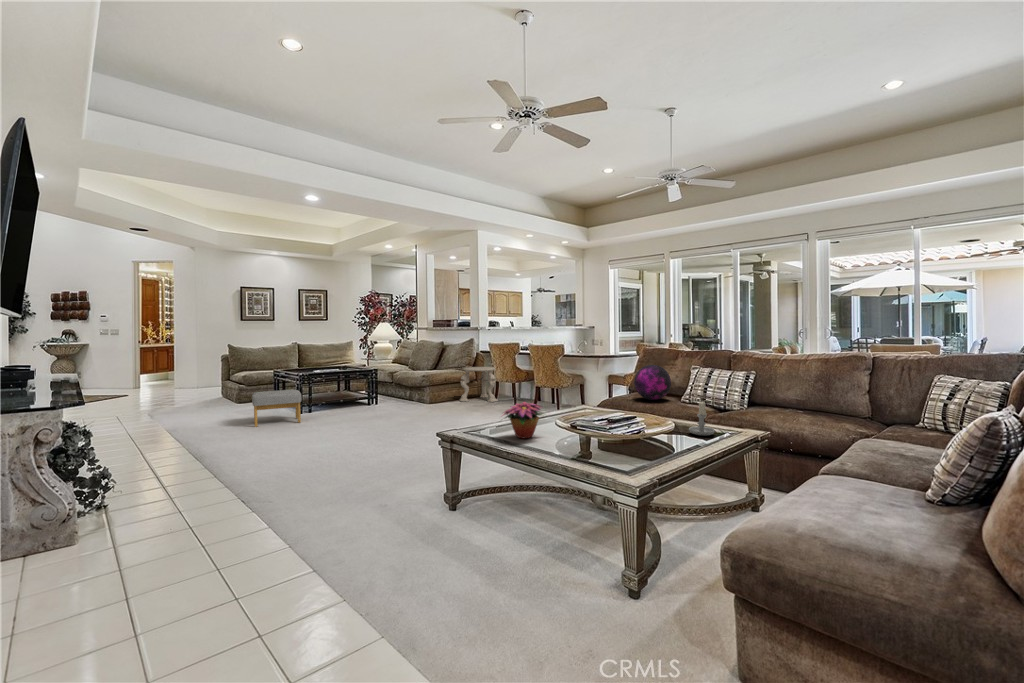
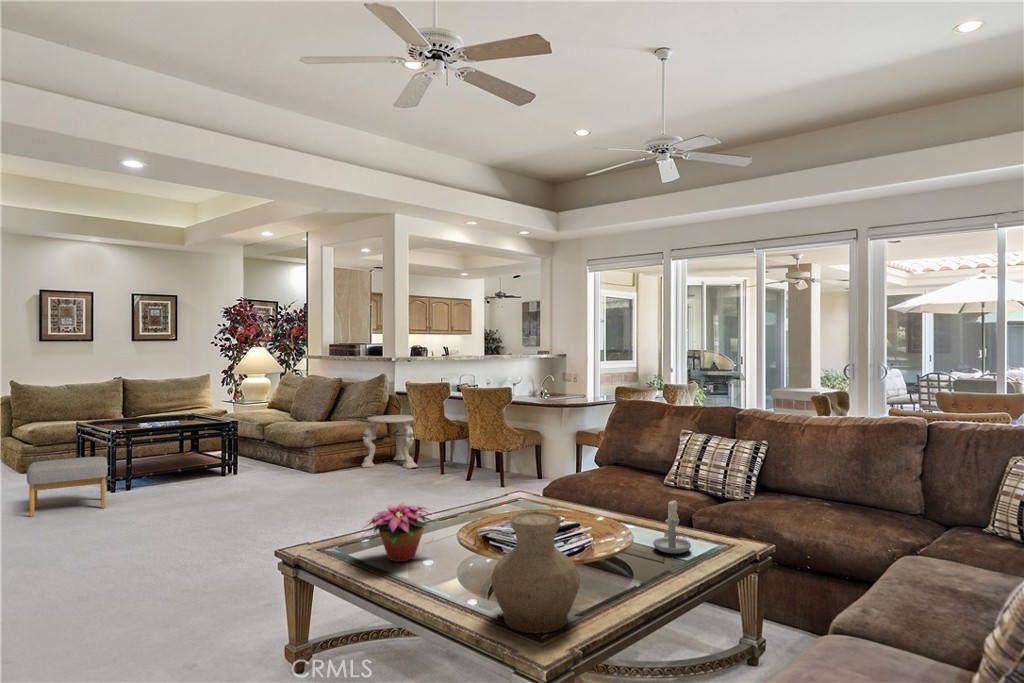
decorative orb: present [634,365,671,400] -> none [595,428,648,480]
vase: none [597,398,655,471] -> present [491,511,580,633]

